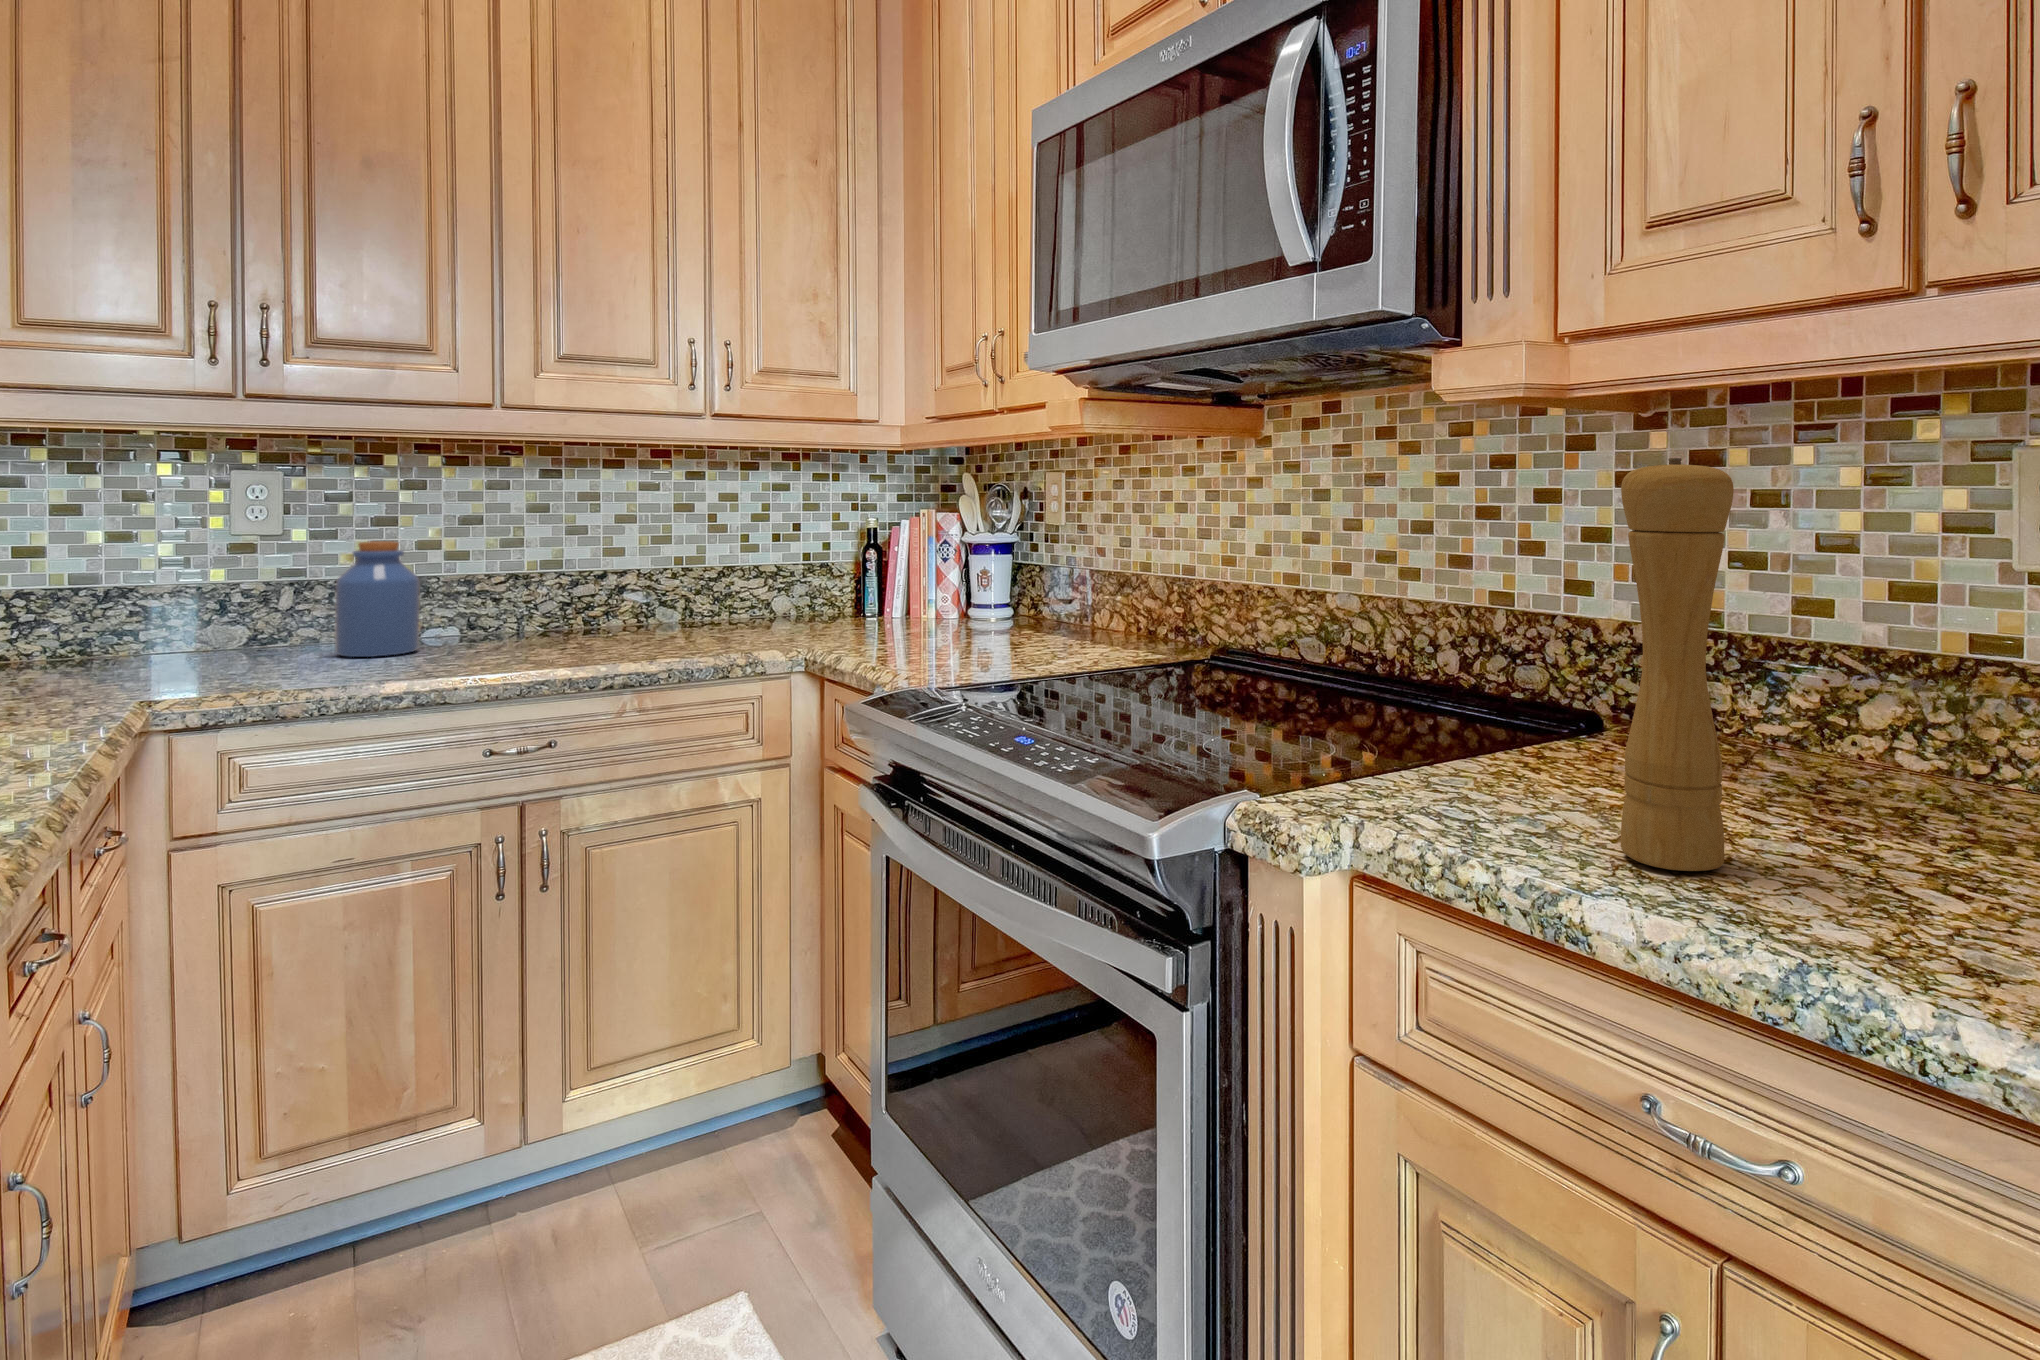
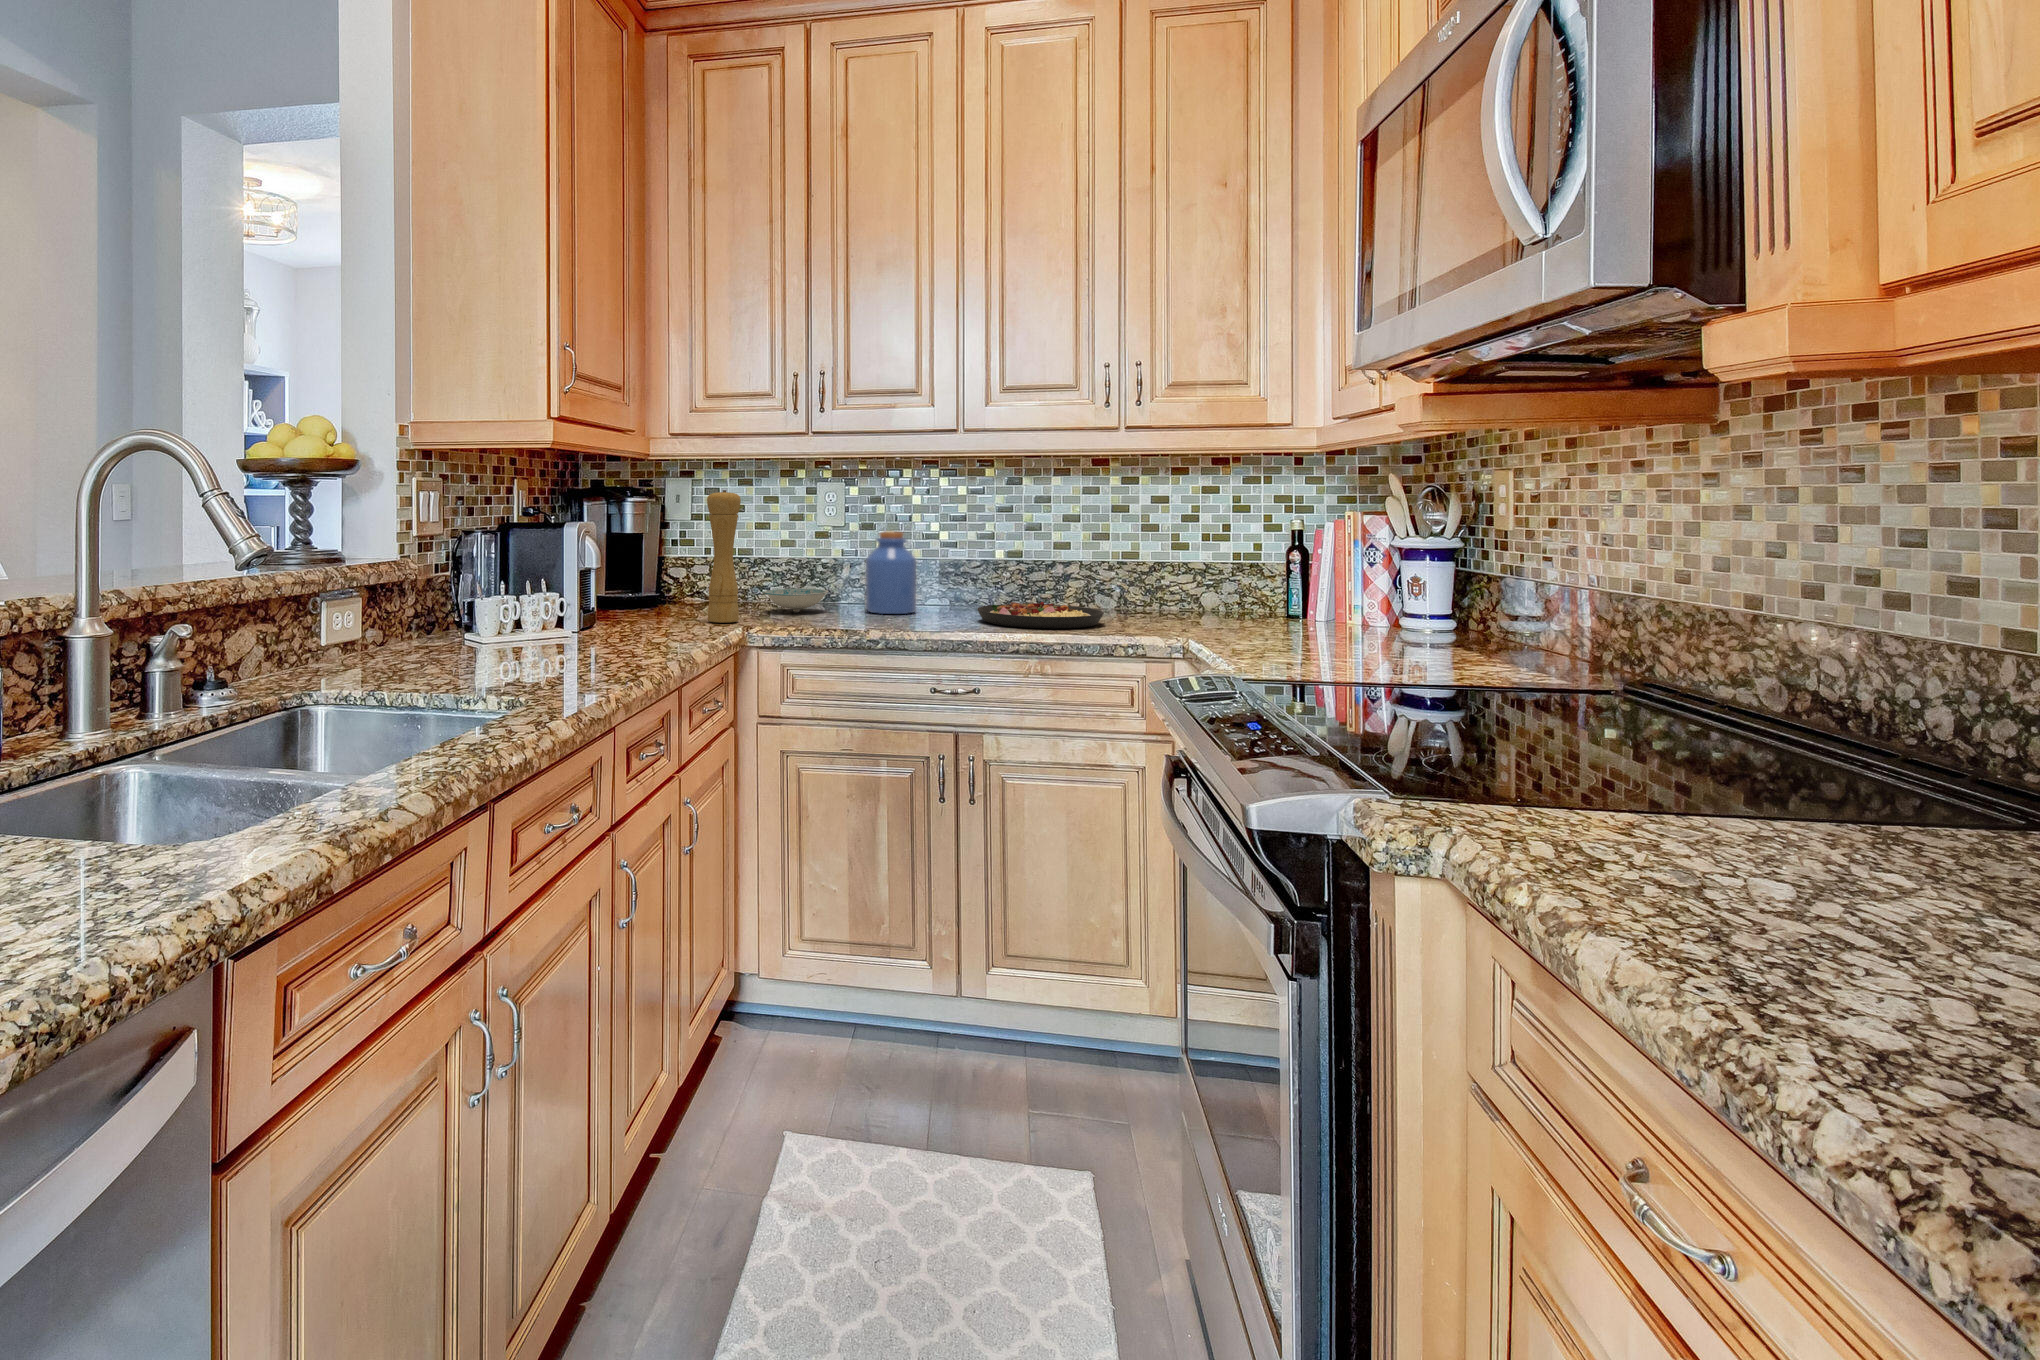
pepper mill: present [1621,458,1734,871] -> present [707,490,741,623]
plate: none [523,622,688,656] -> present [977,602,1104,629]
ceramic bowl: none [148,630,270,668] -> present [765,589,828,612]

